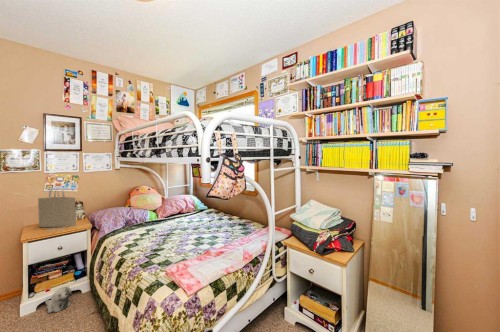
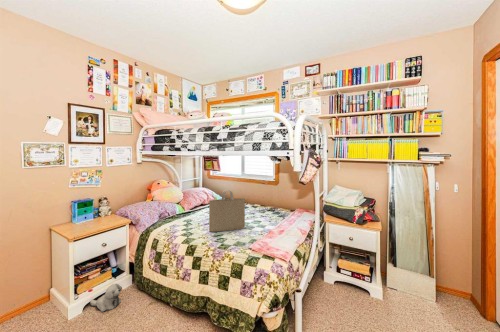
tote bag: present [38,188,76,227] -> present [209,190,245,232]

